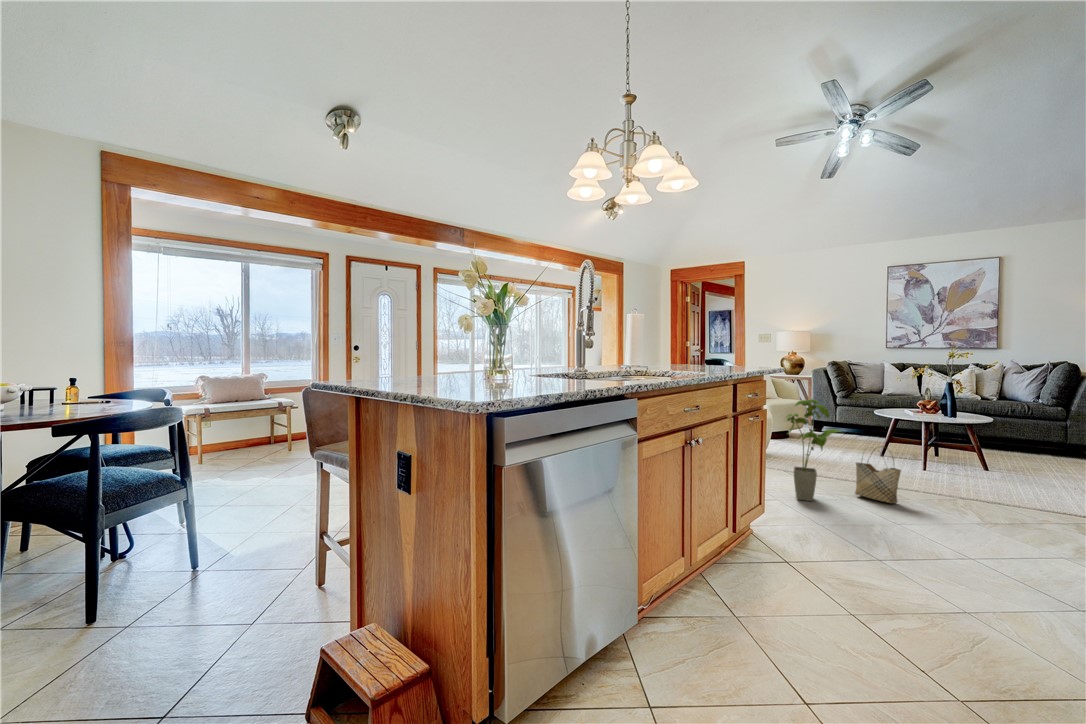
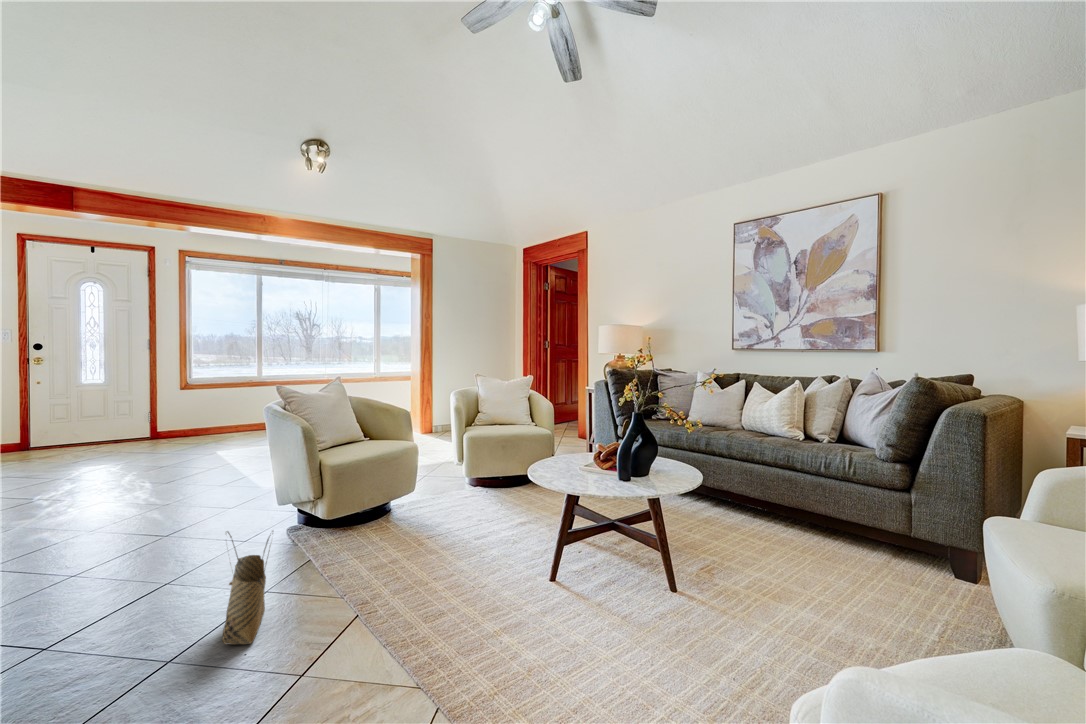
house plant: present [786,399,842,501] -> none [87,437,203,622]

